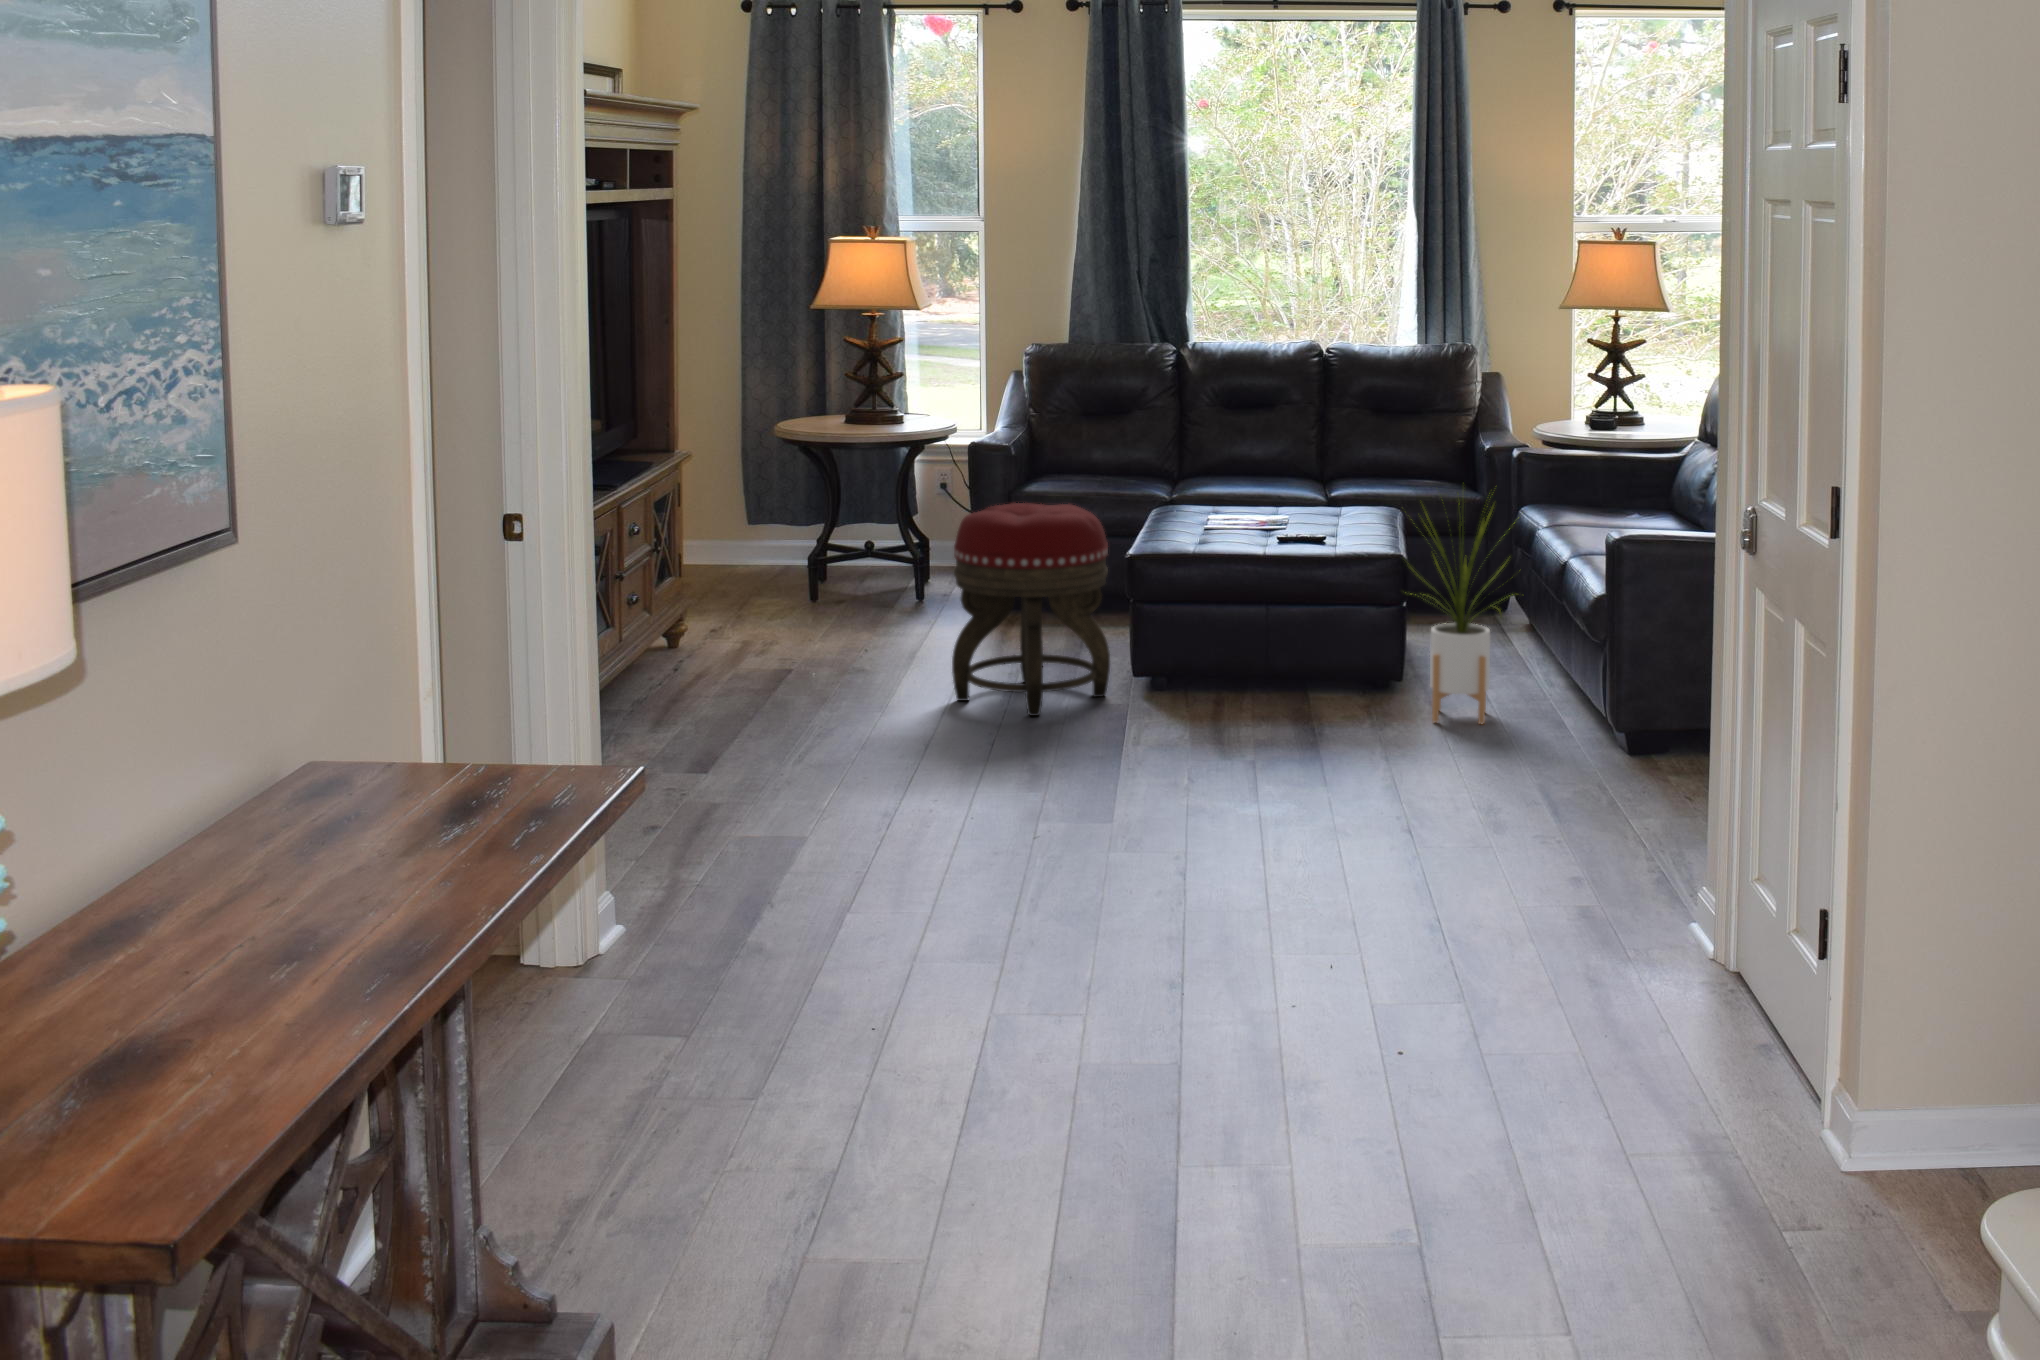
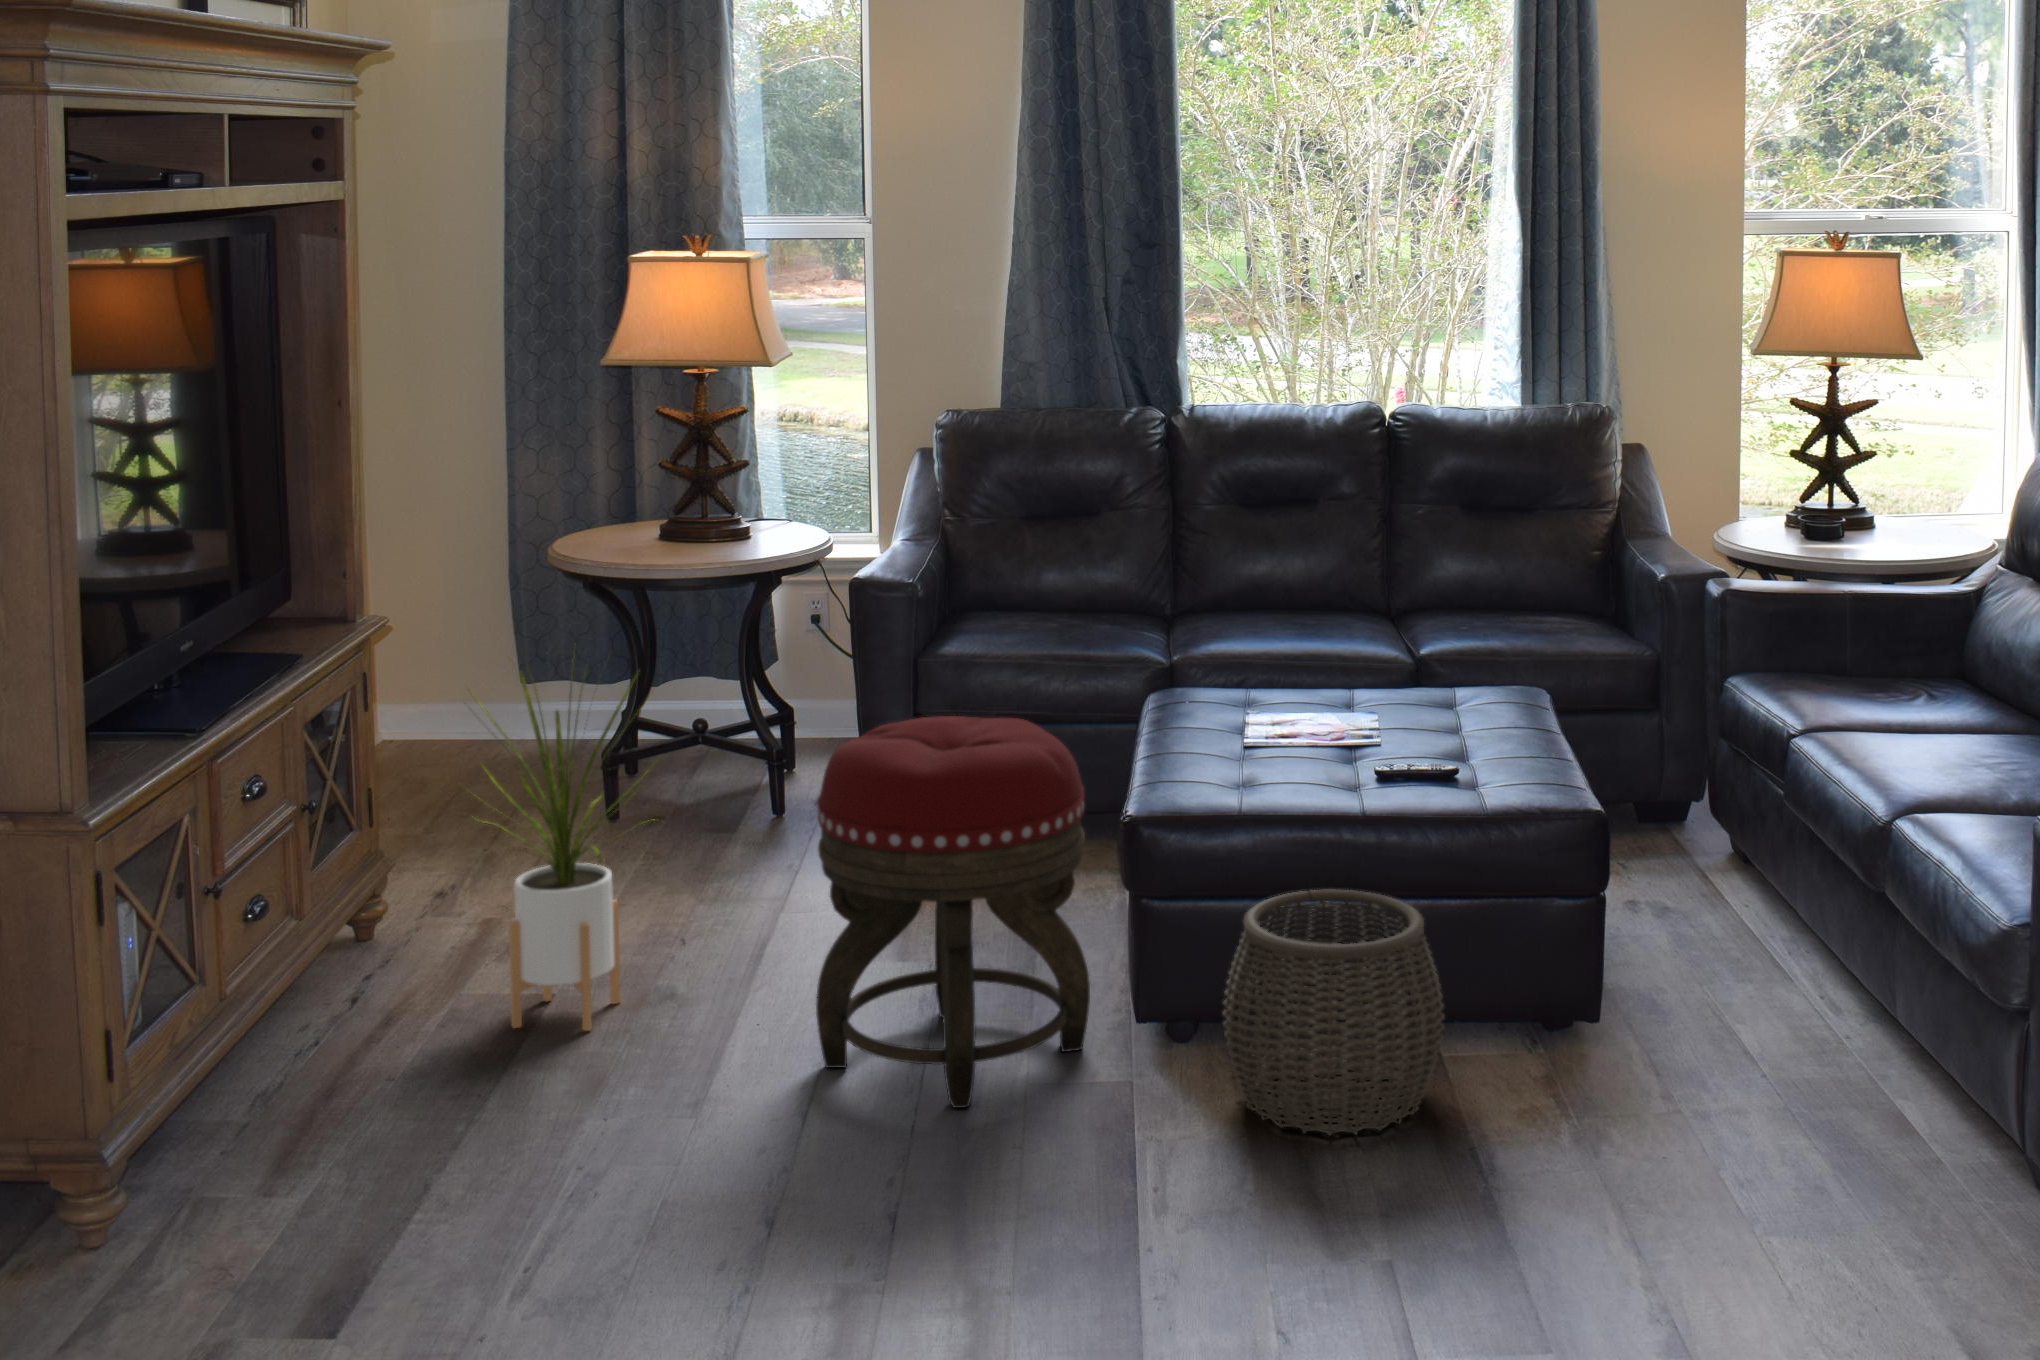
house plant: present [1408,504,1510,724] -> present [466,652,655,1031]
woven basket: none [1184,600,1310,729] -> present [1223,890,1444,1135]

